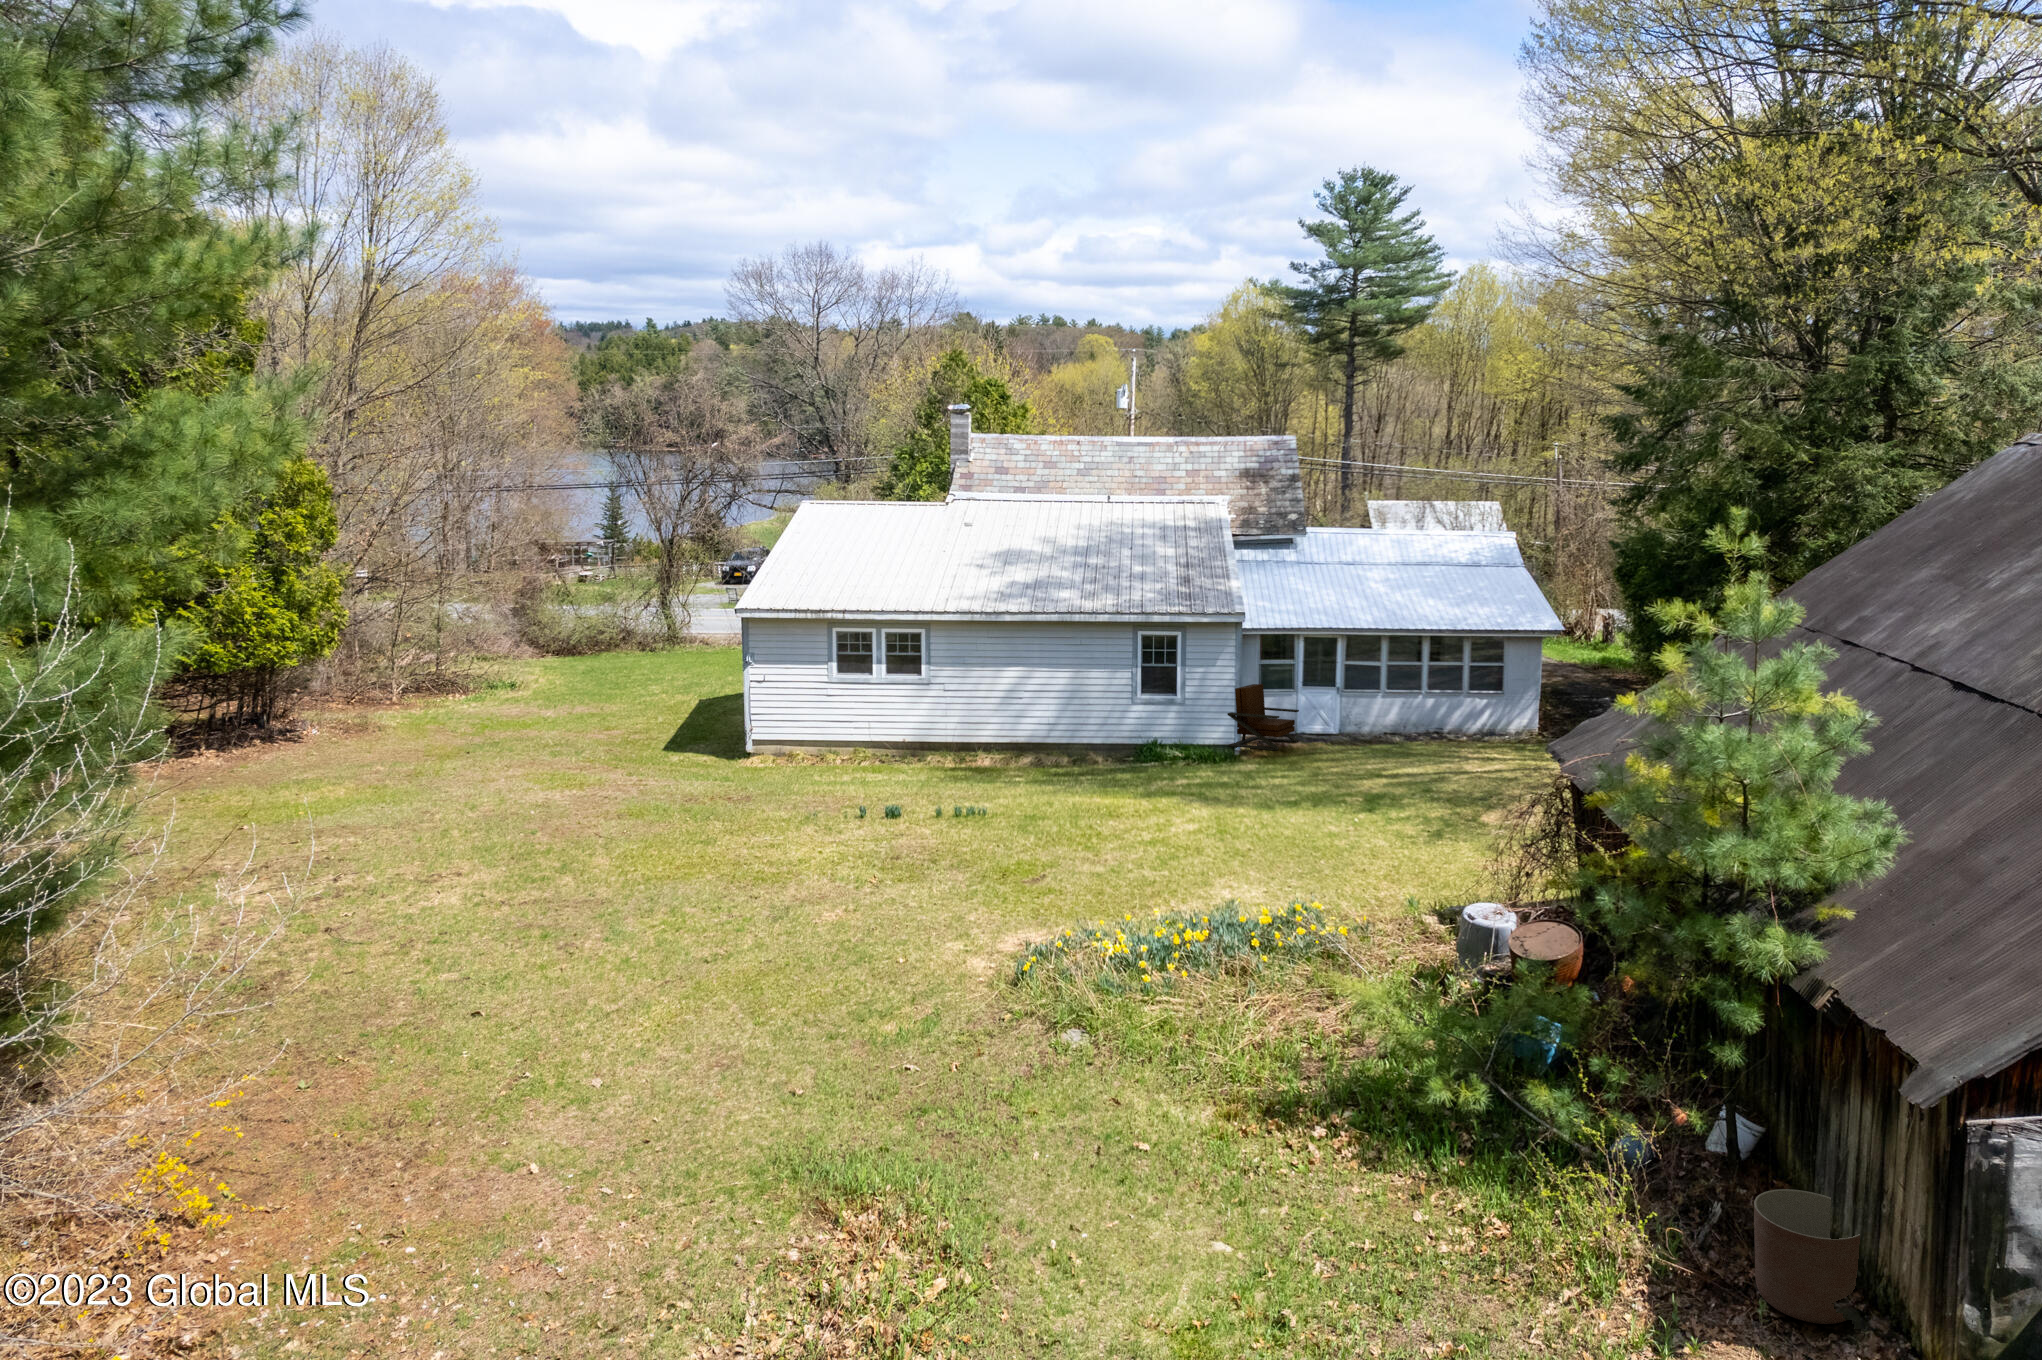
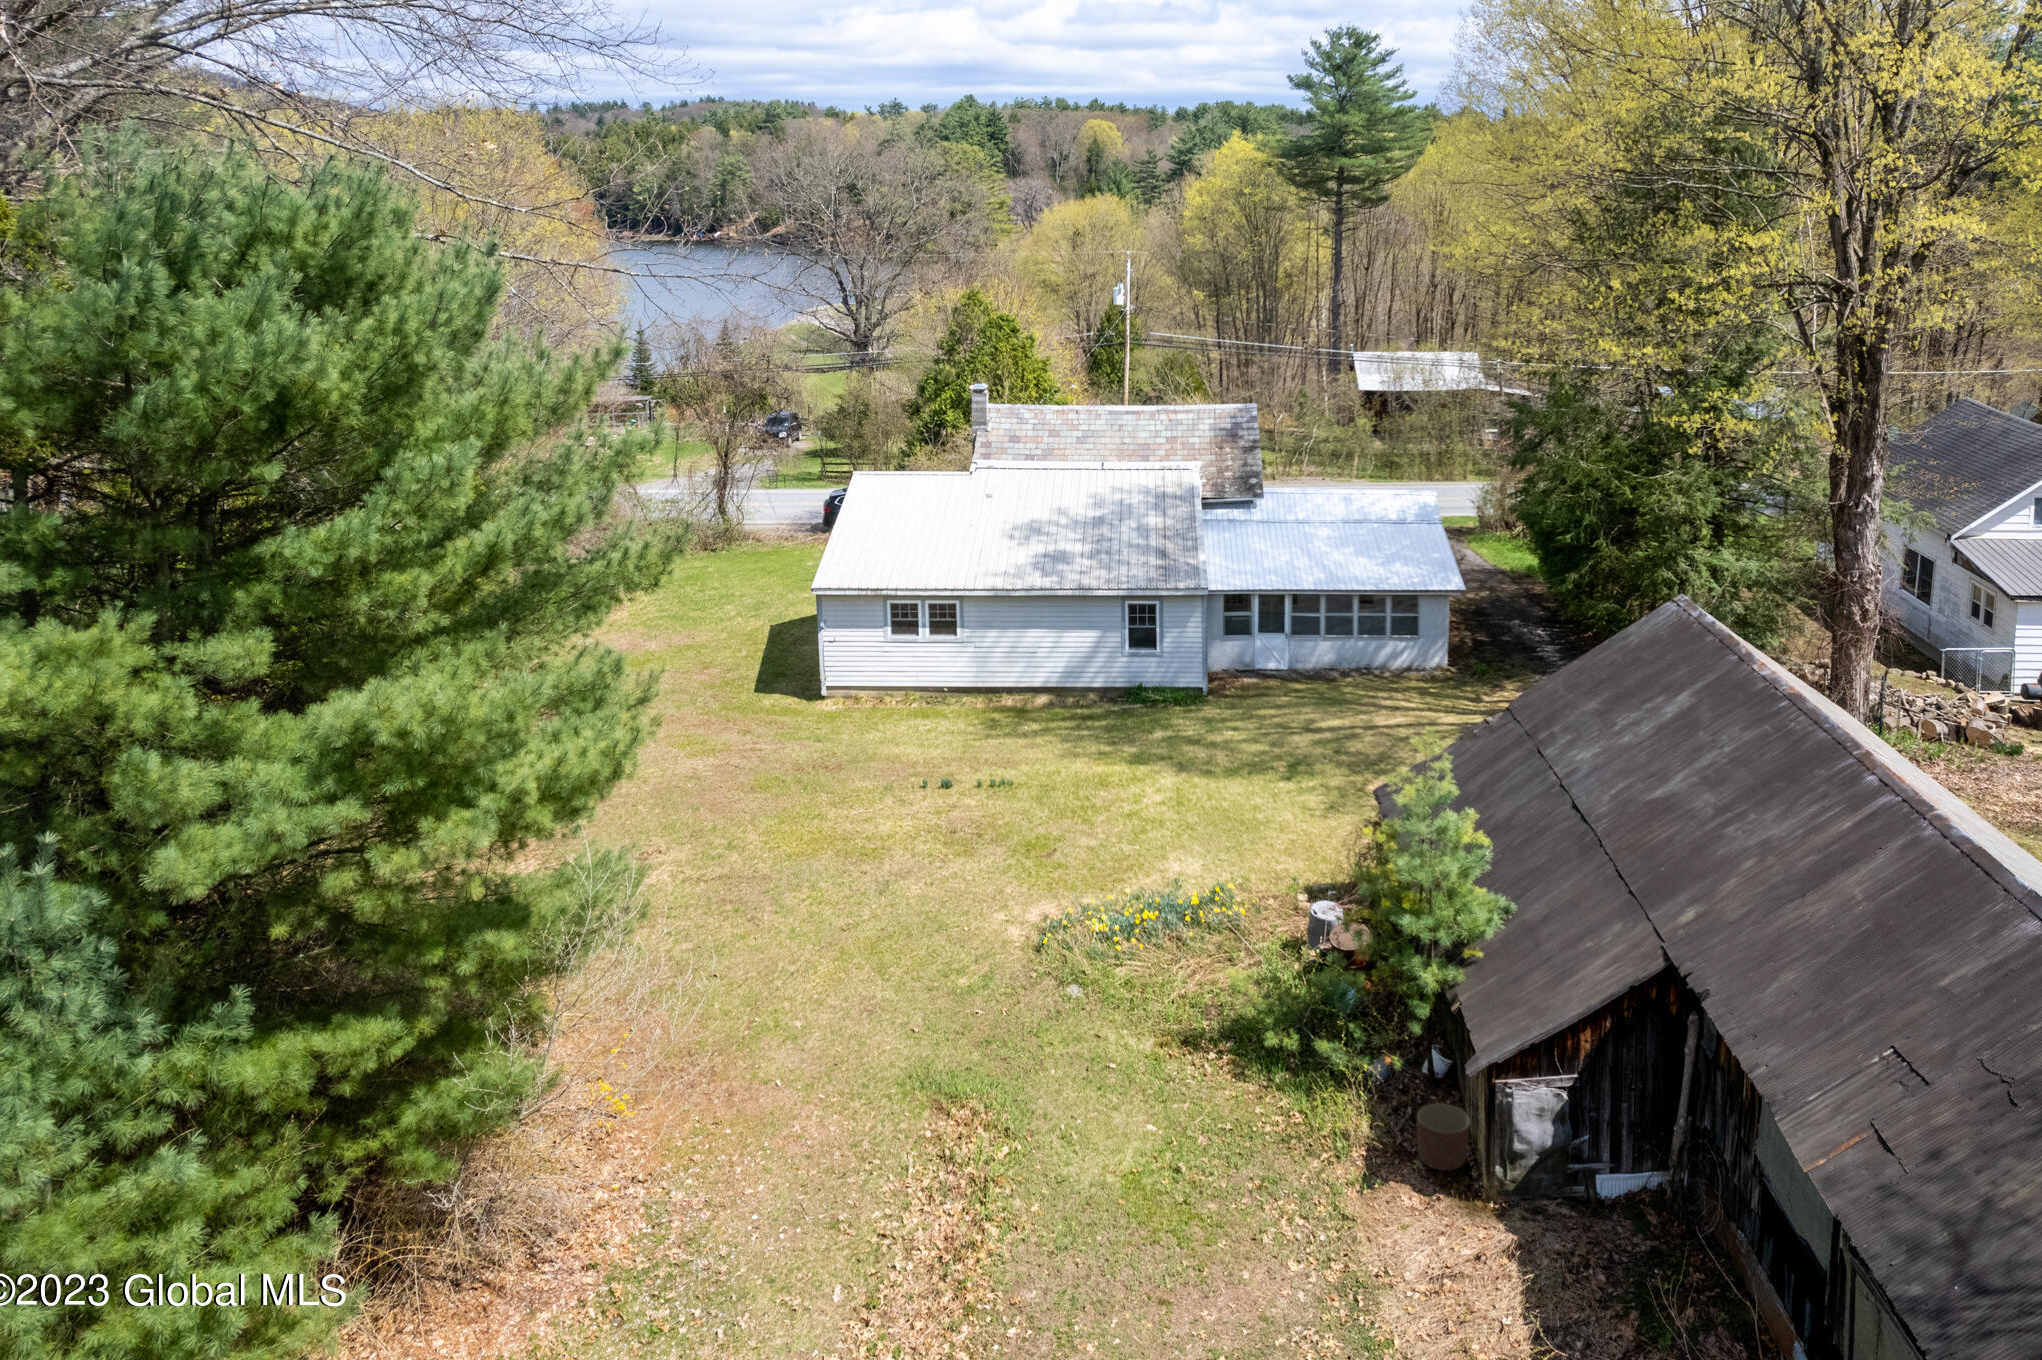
lounge chair: present [1227,684,1299,750] -> none [1201,636,1260,694]

